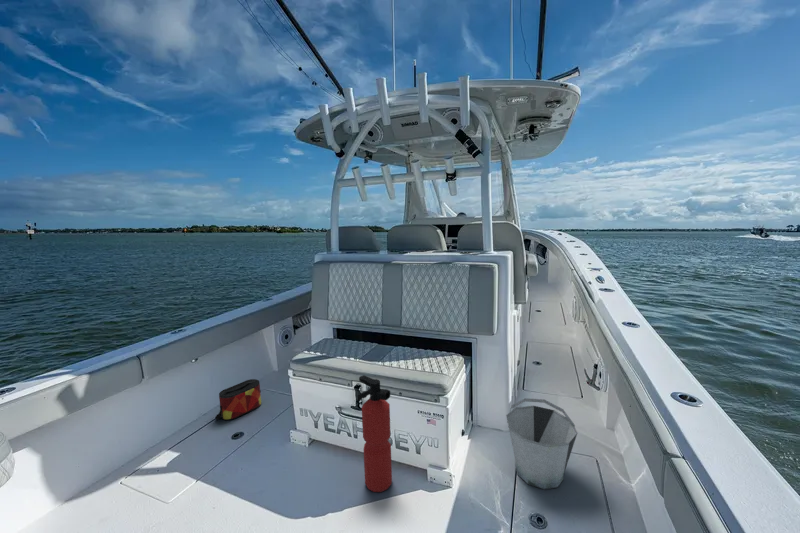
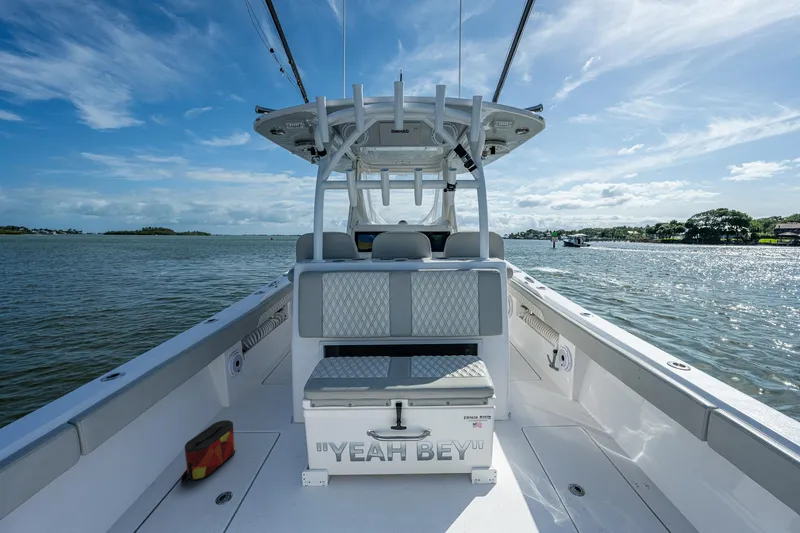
fire extinguisher: present [358,375,392,492] -> none [404,390,443,514]
bucket: present [506,398,577,489] -> none [525,386,589,467]

